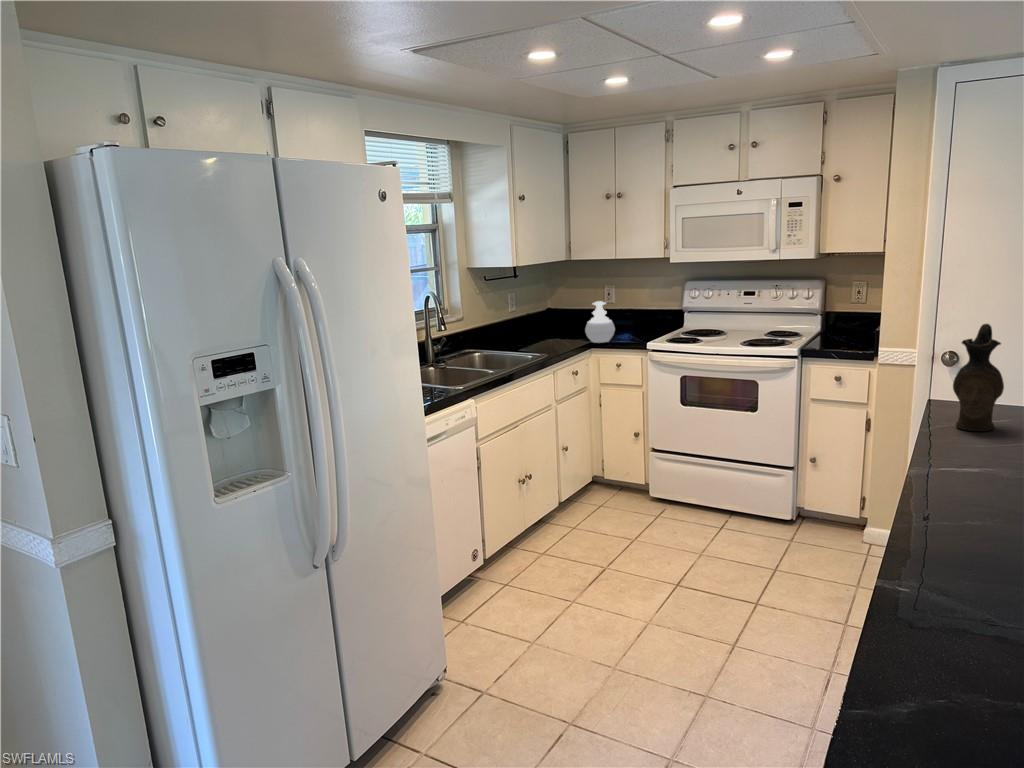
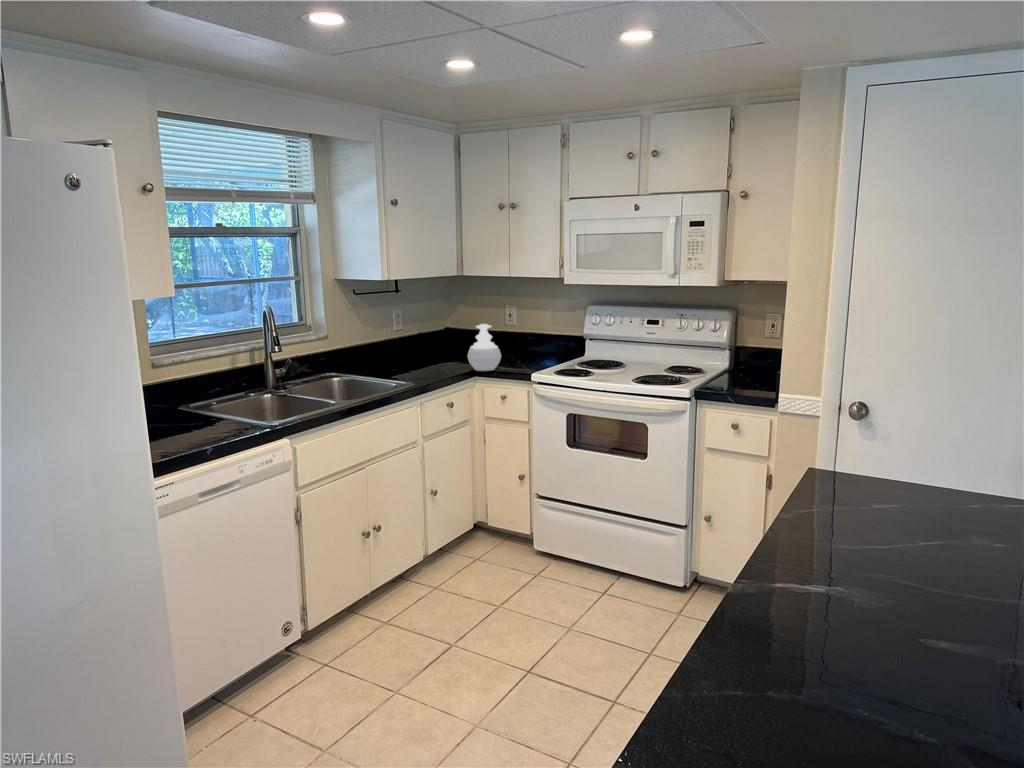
ceramic pitcher: present [953,324,1004,431] -> none [821,382,881,522]

